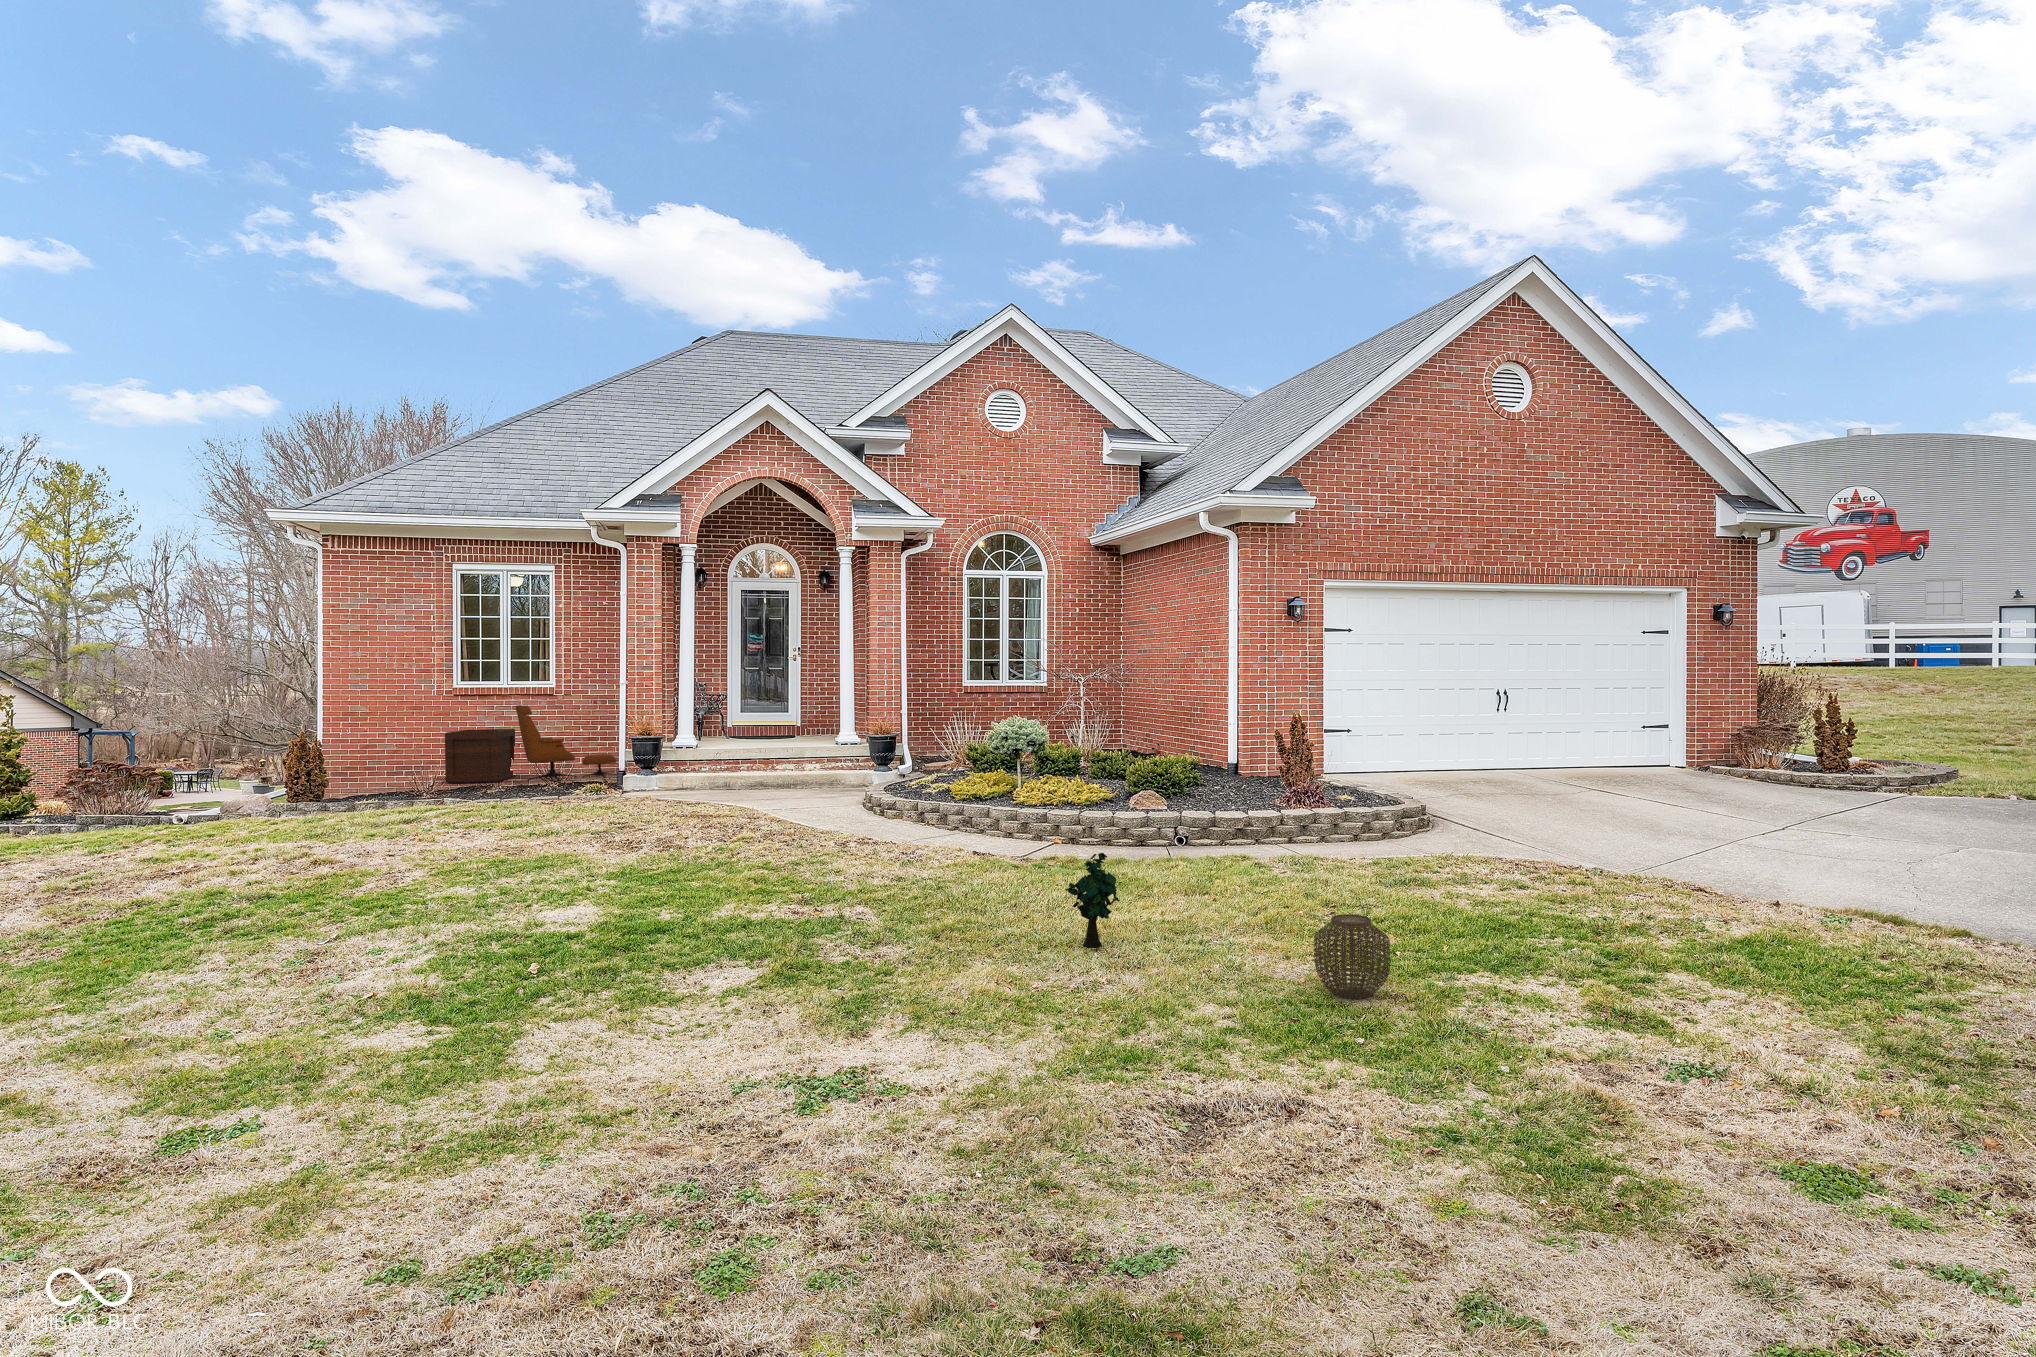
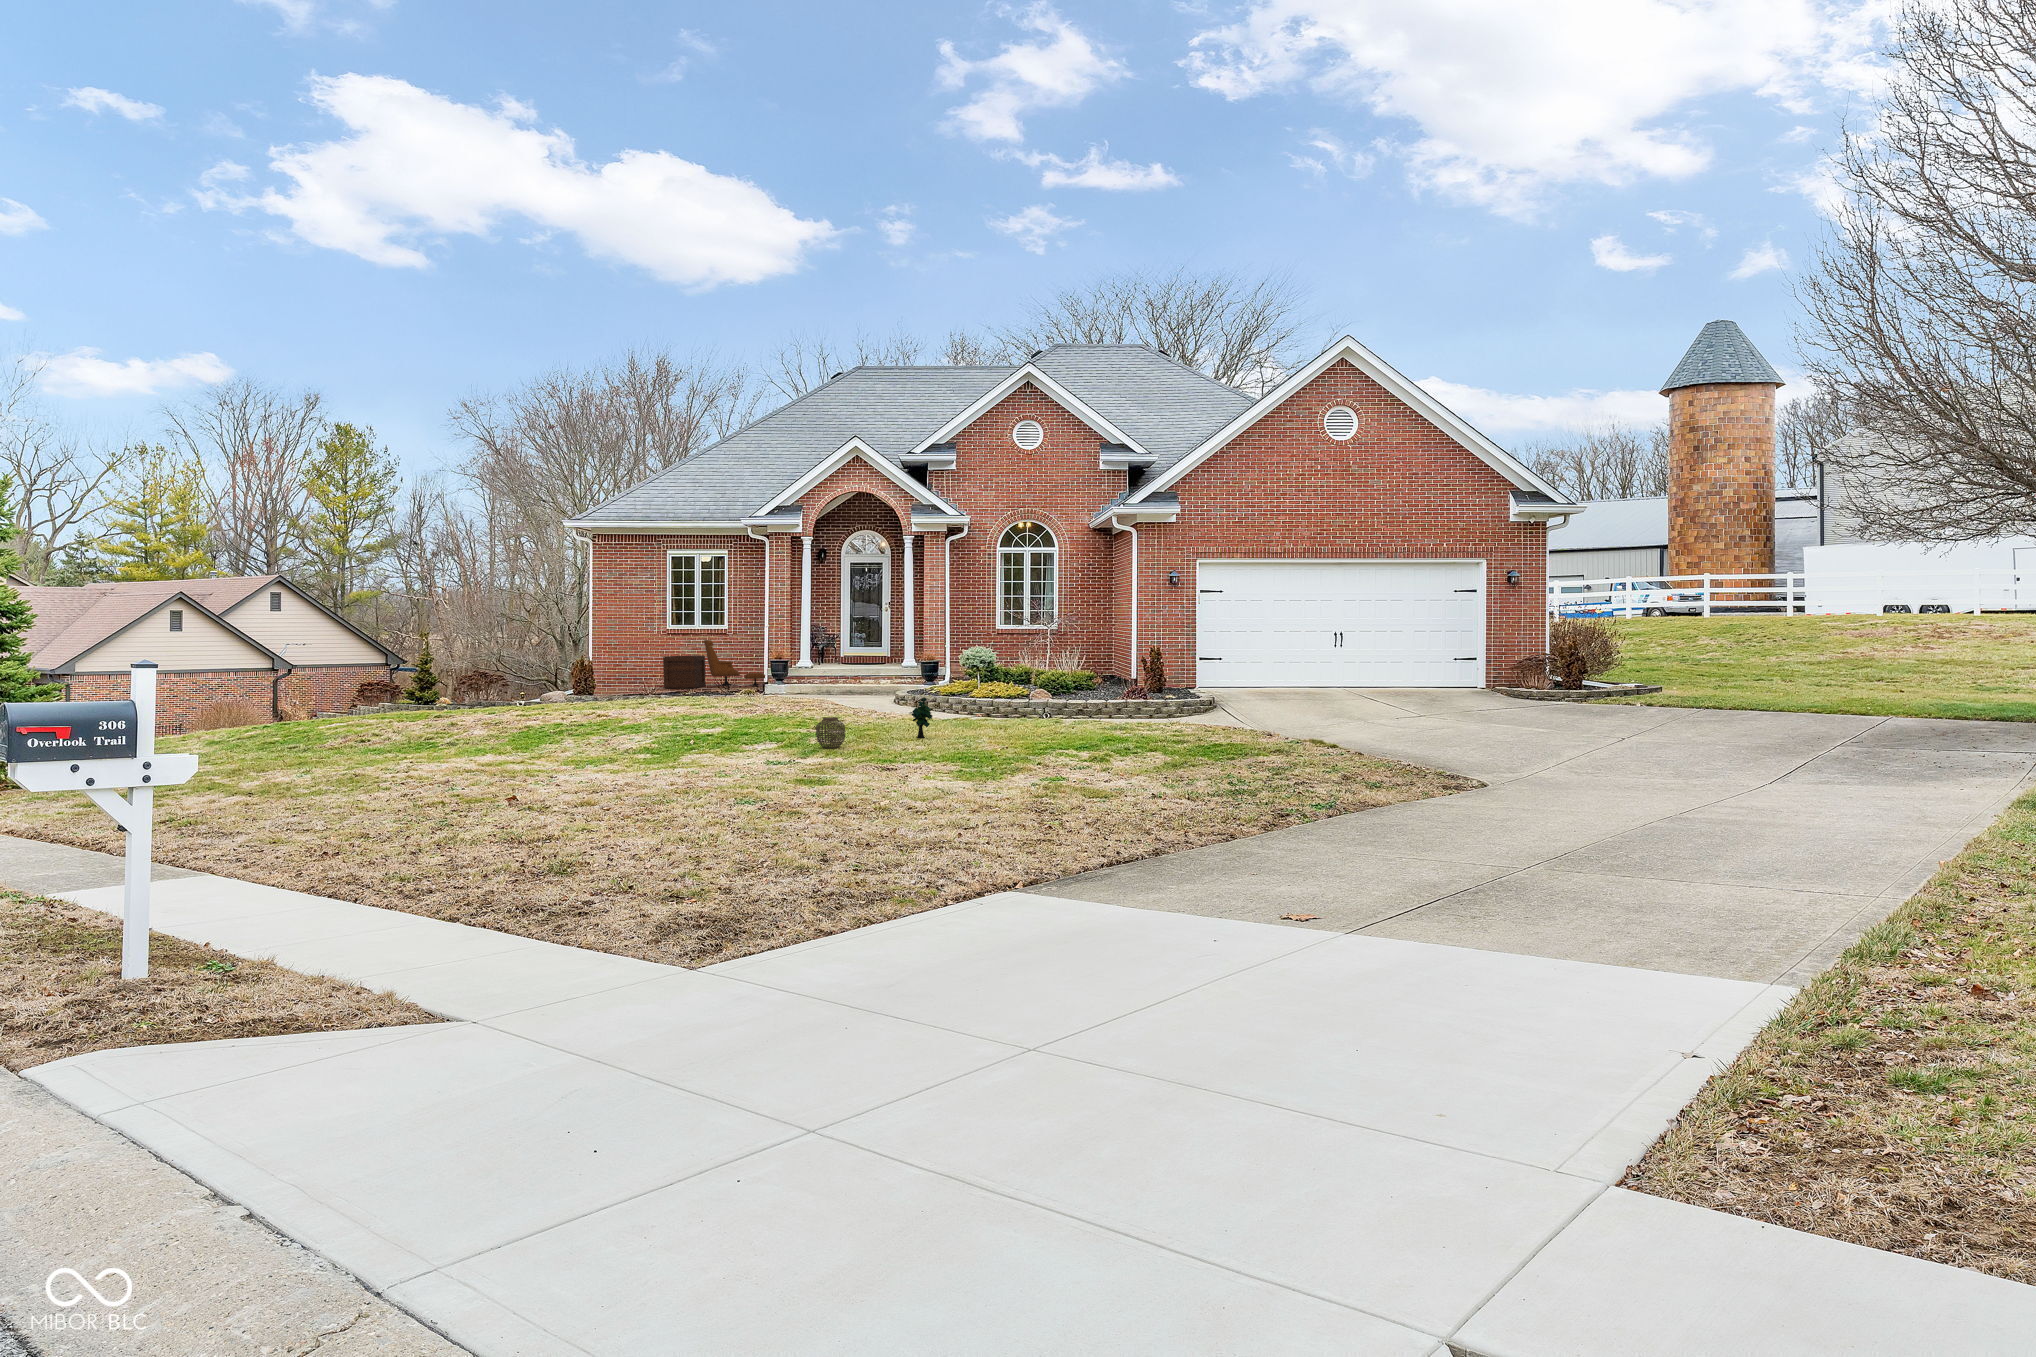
woven basket: present [1314,914,1390,999] -> present [816,717,845,748]

